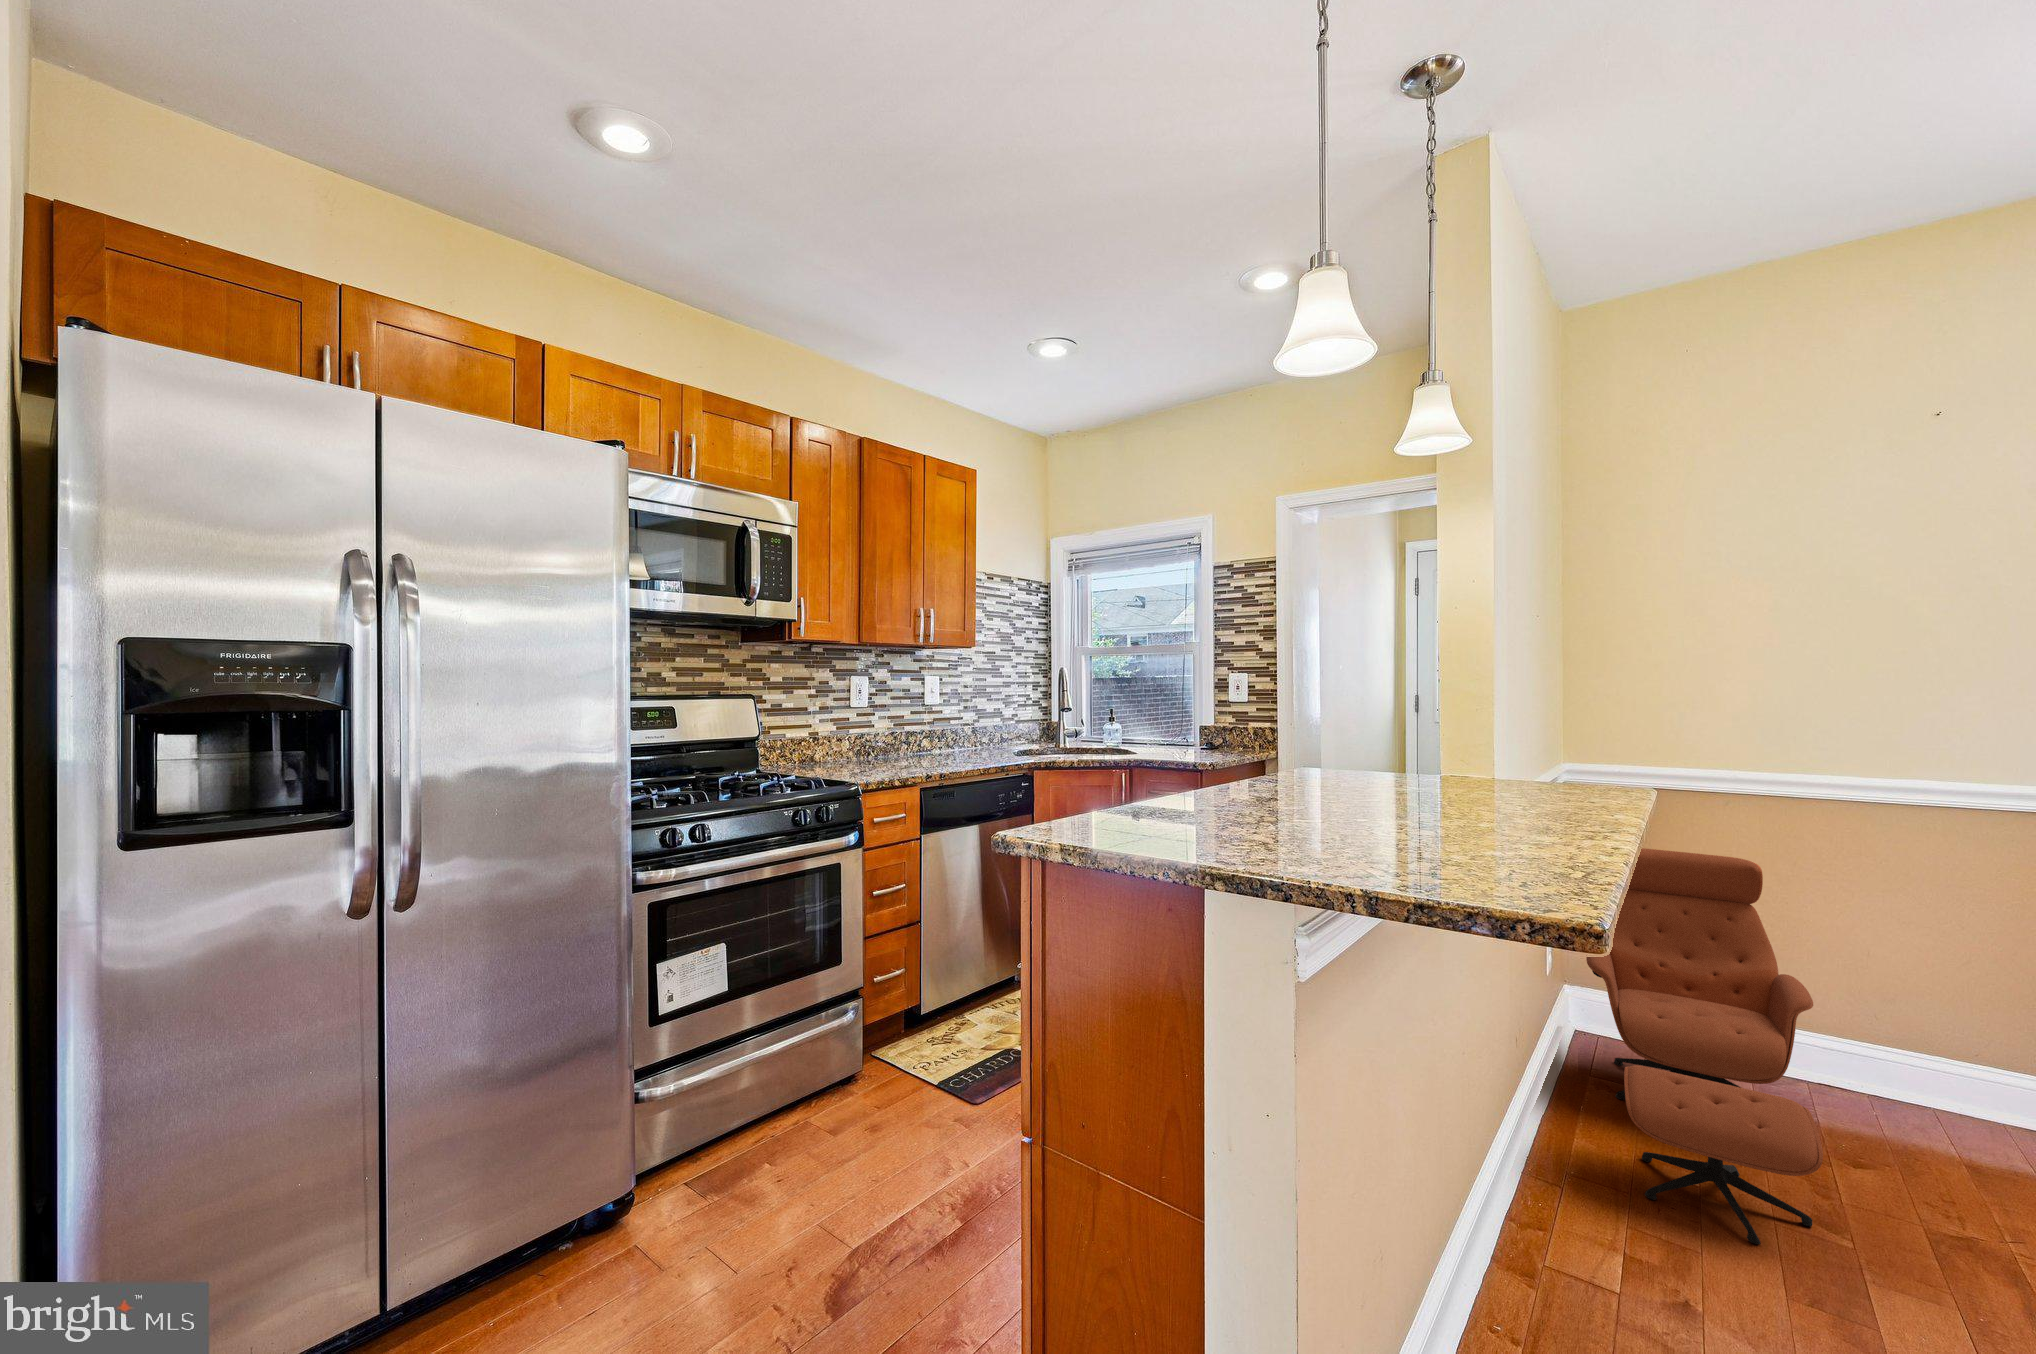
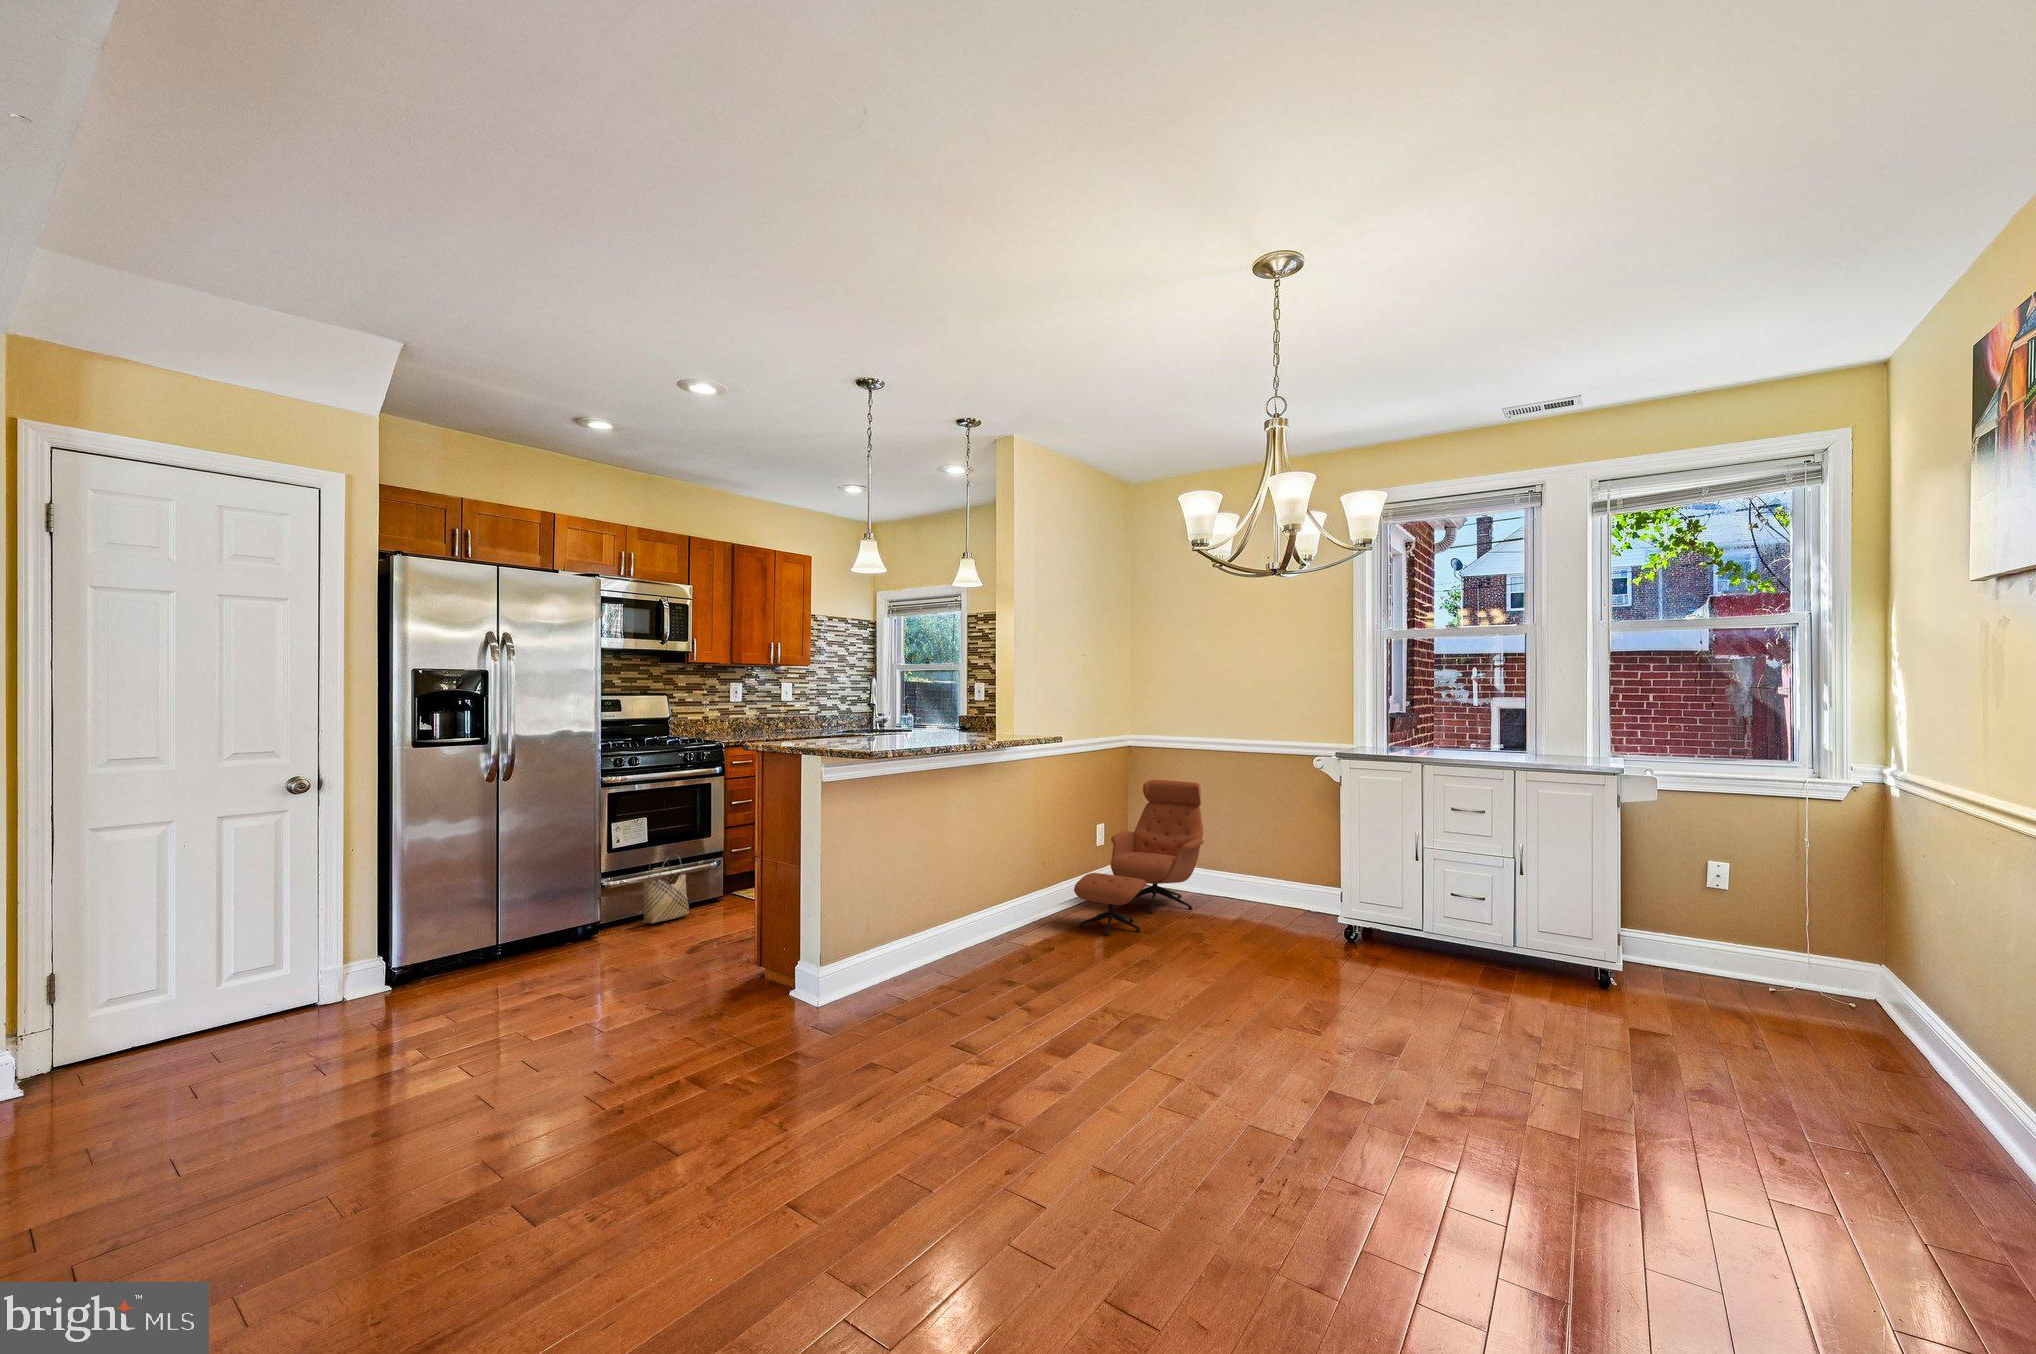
woven basket: none [720,1013,809,1174] -> present [643,853,689,924]

